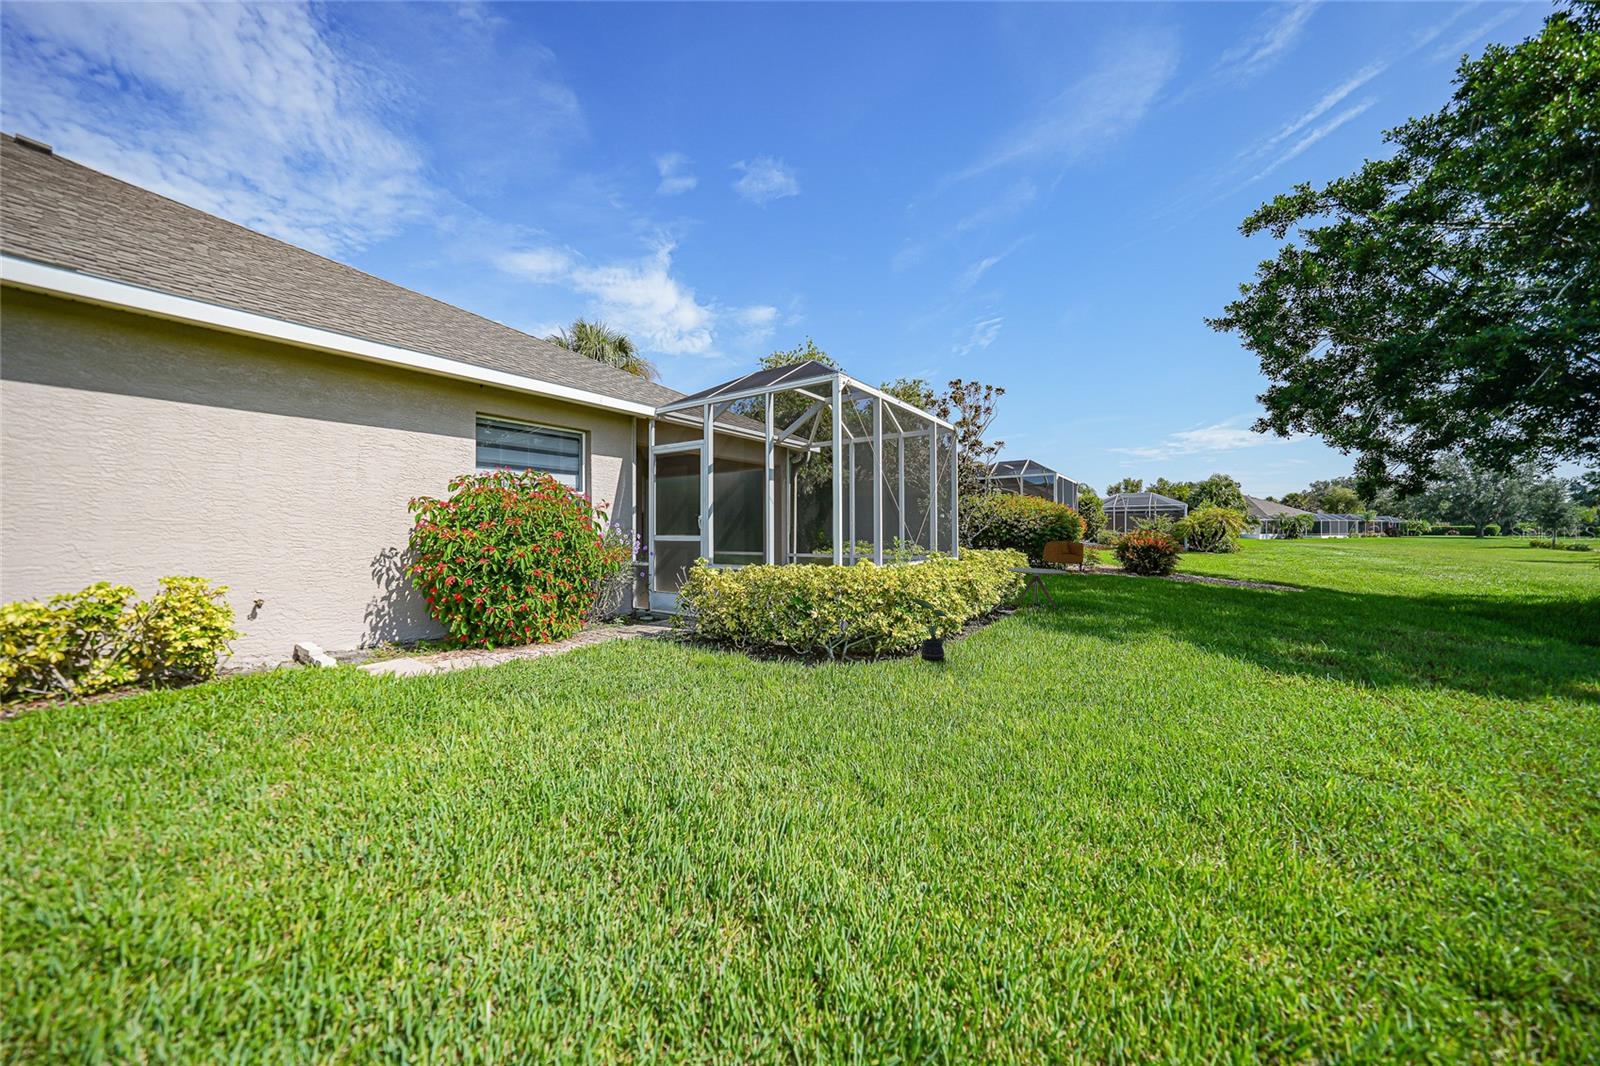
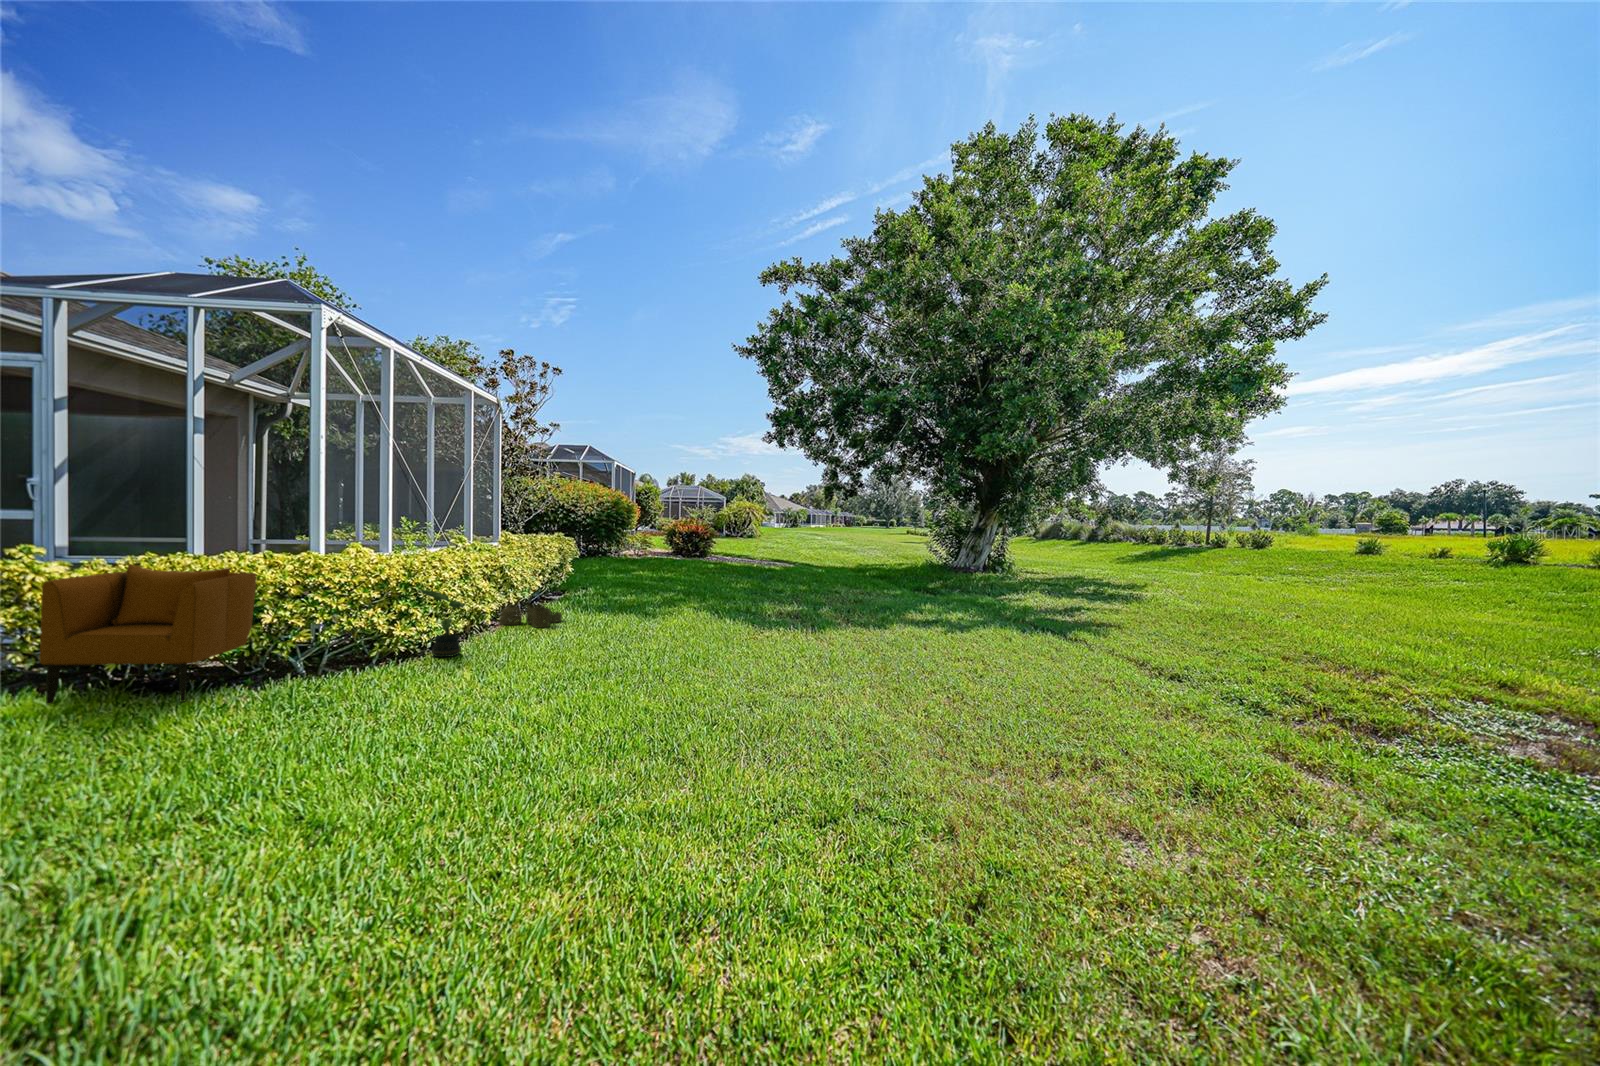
armchair: present [1043,540,1084,572] -> present [39,564,257,704]
round table: present [1007,568,1067,610] -> none [550,555,609,598]
woven basket: none [969,614,1027,639] -> present [499,605,562,627]

